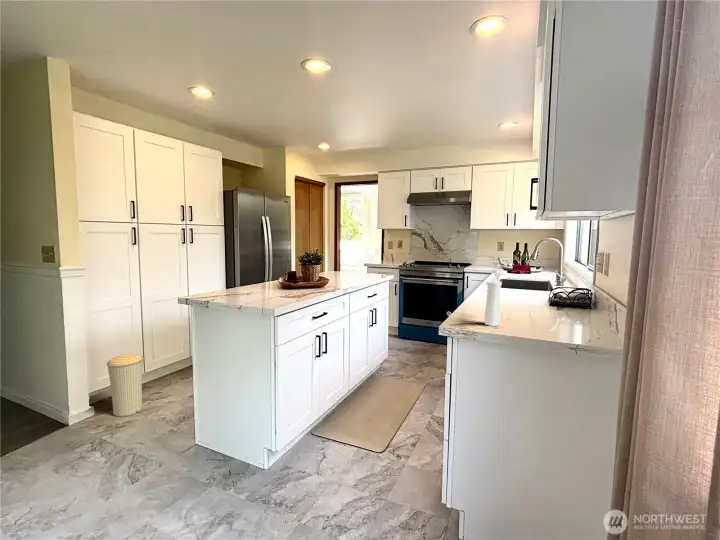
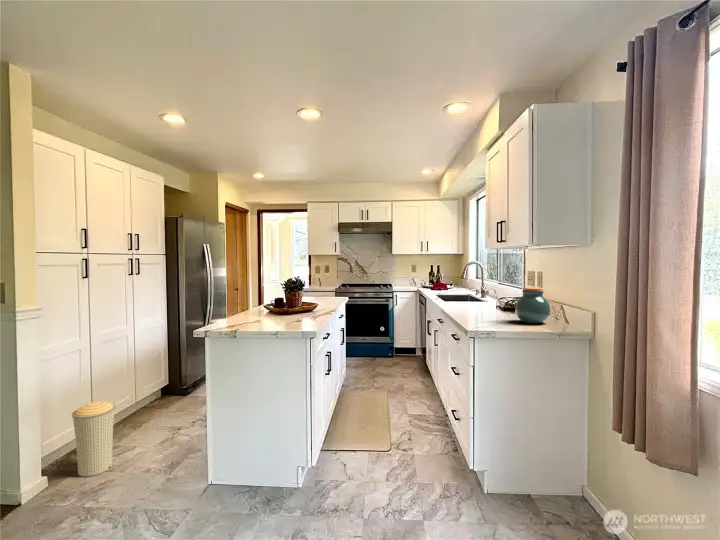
pepper mill: present [484,269,504,326] -> none [485,284,499,326]
jar: none [536,276,587,328] -> present [516,287,550,323]

